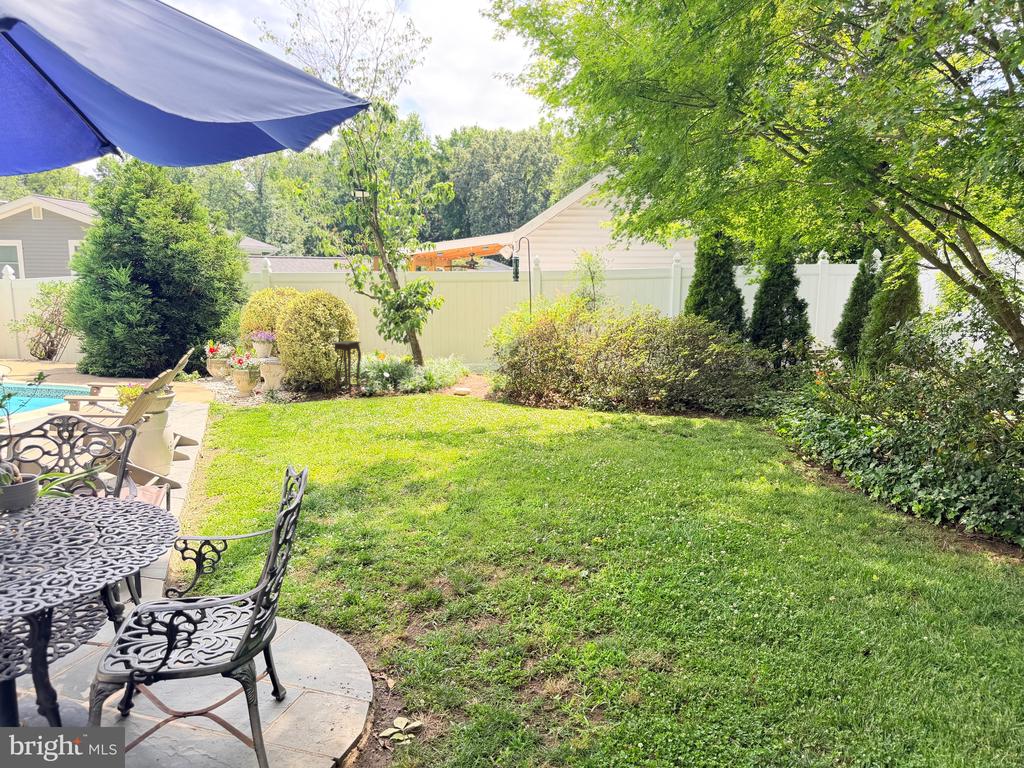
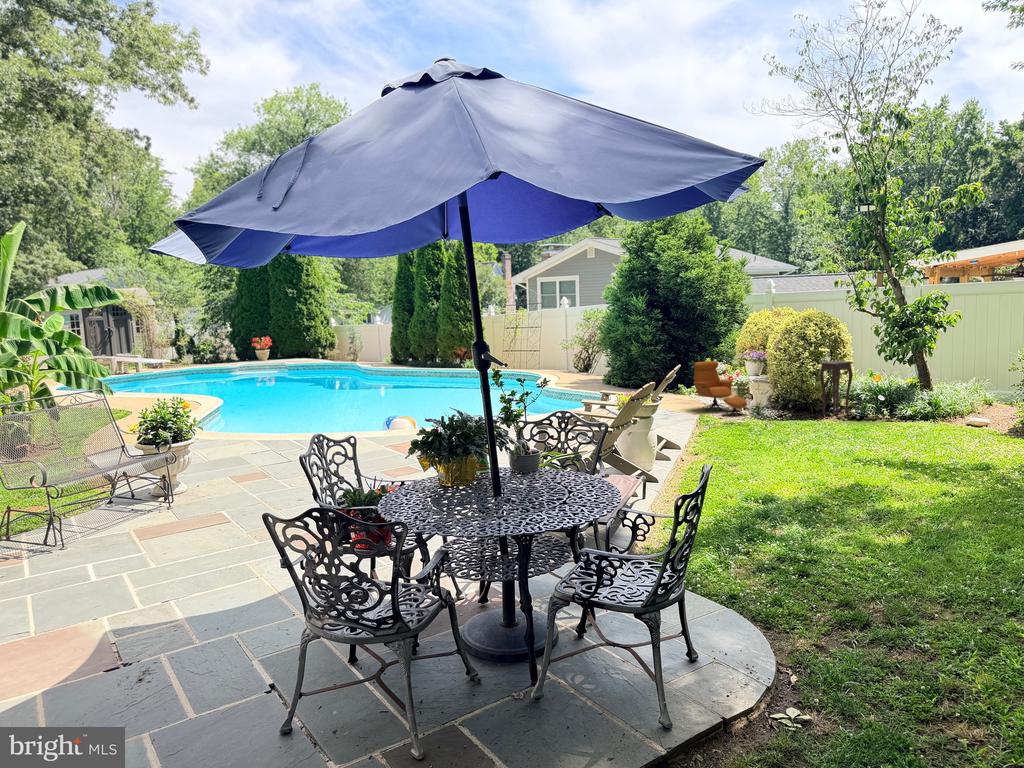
armchair: none [199,343,263,402] -> present [693,361,747,416]

